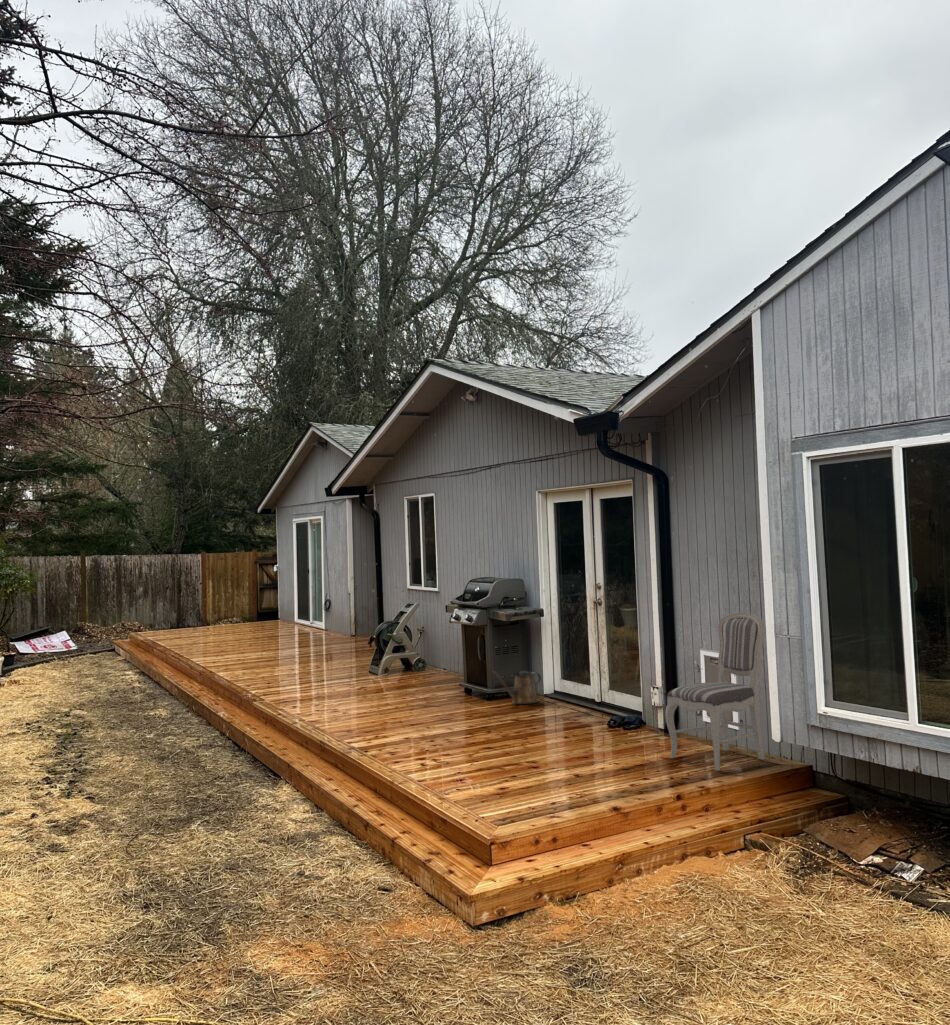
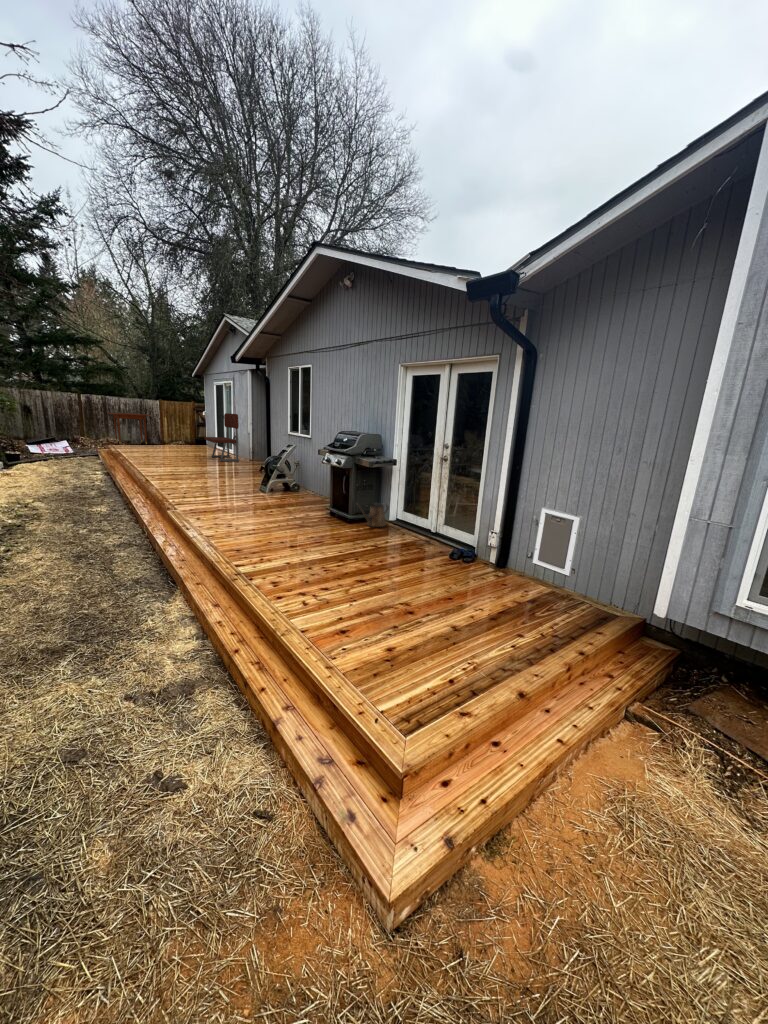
bench: none [275,567,329,643] -> present [204,413,239,461]
dining table: none [124,579,188,630] -> present [108,413,150,444]
dining chair: present [665,612,765,771] -> none [519,483,623,625]

